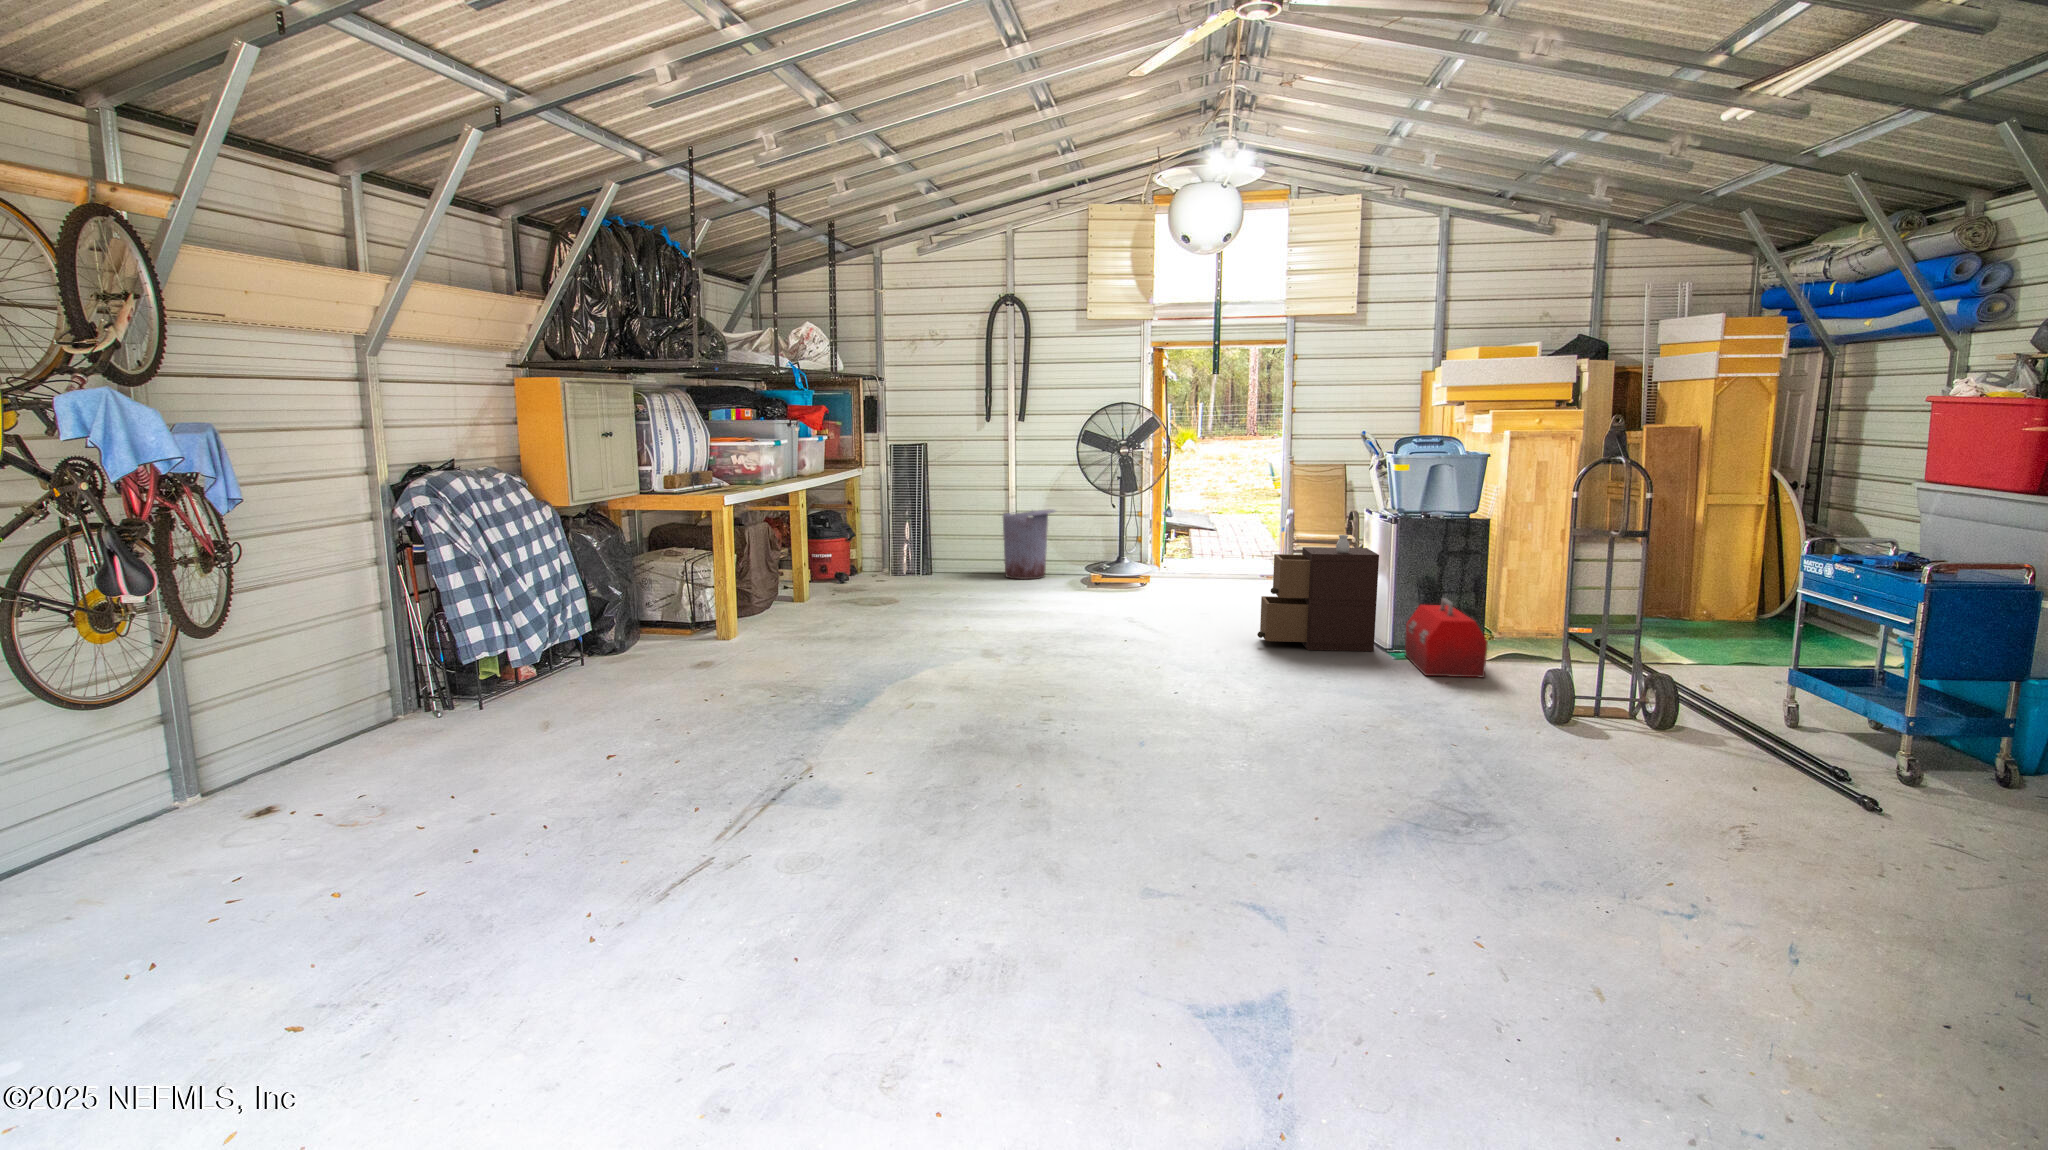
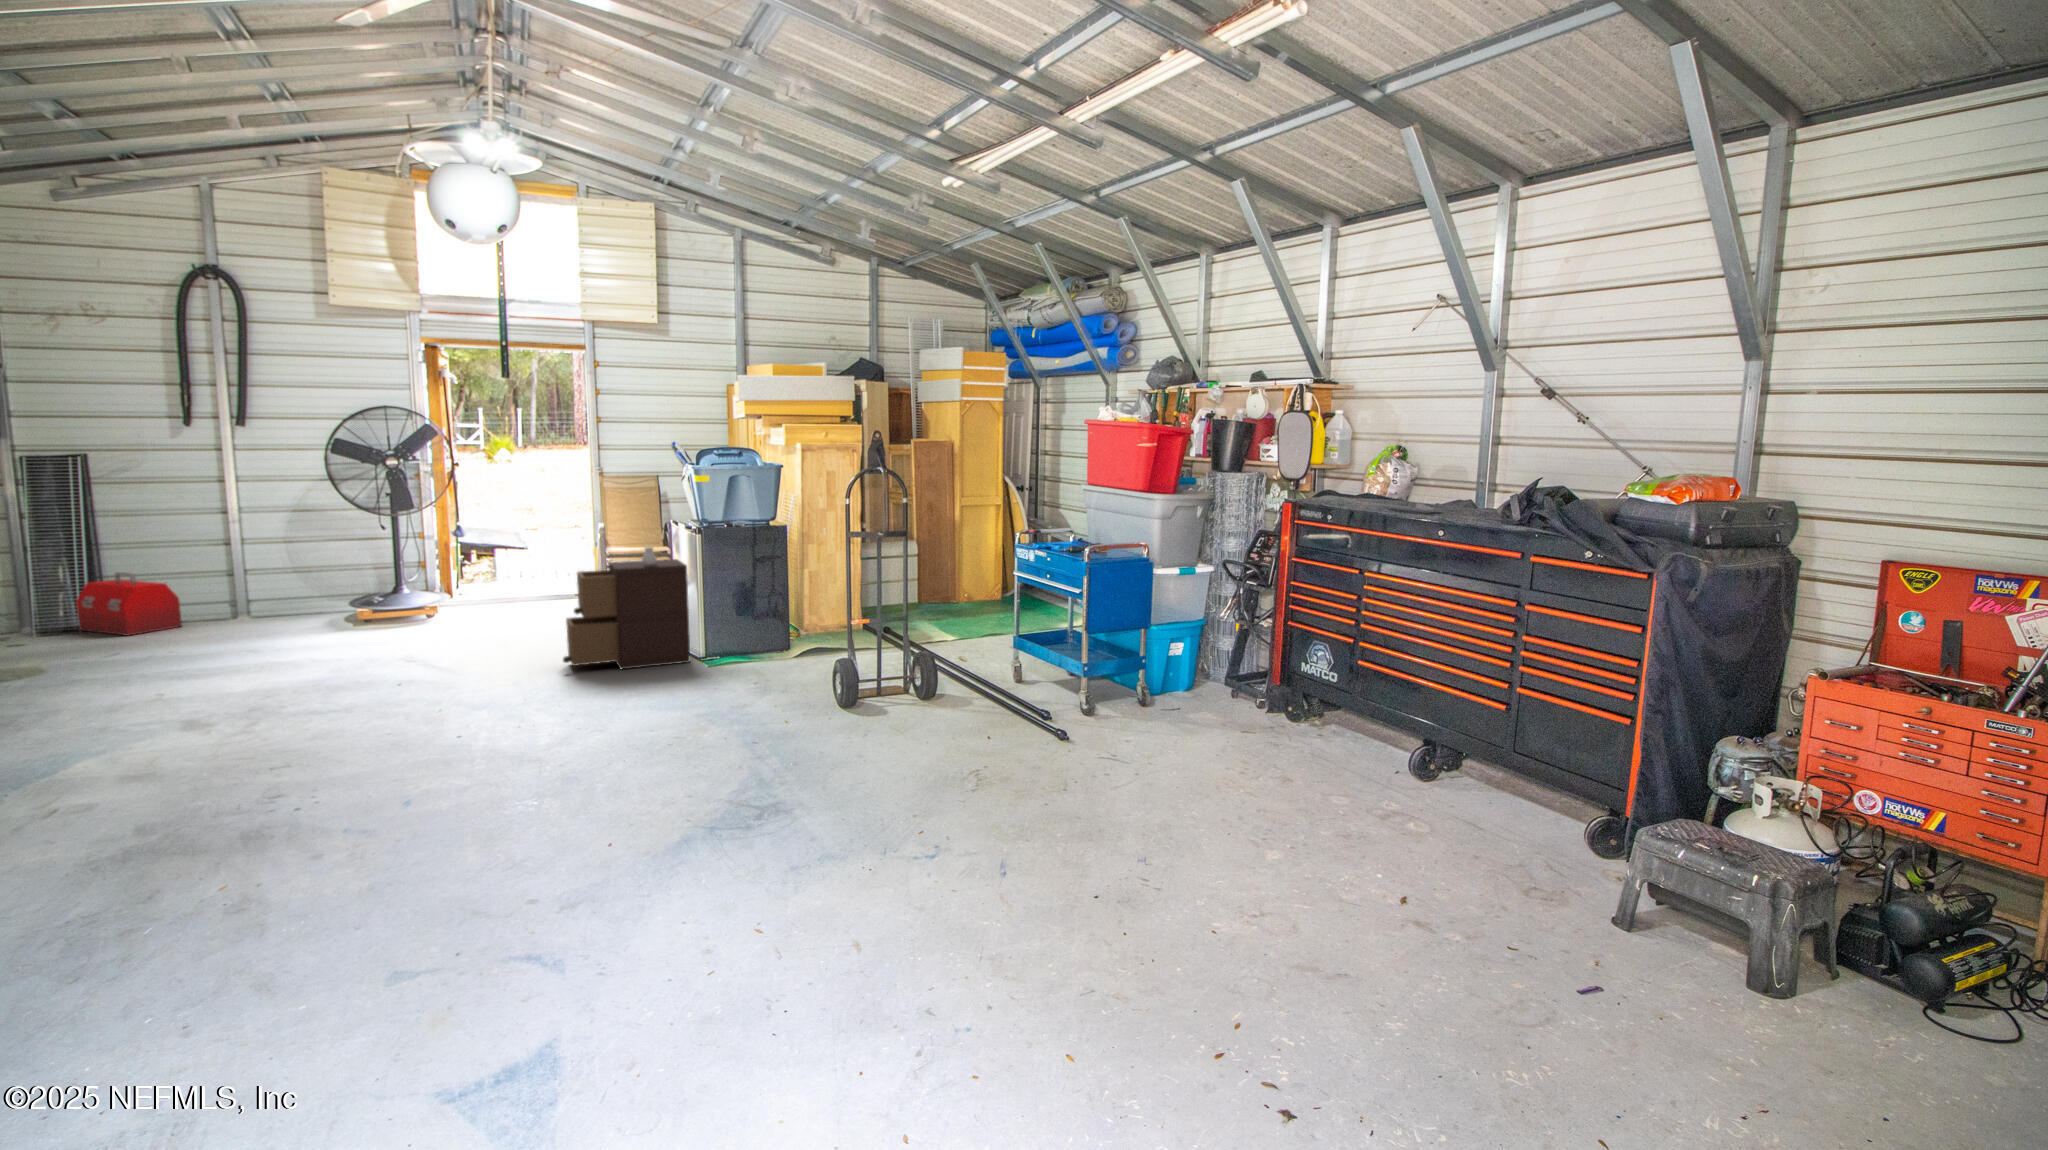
trash can: present [1003,509,1055,580] -> none [217,534,303,625]
toolbox: present [1404,598,1487,678] -> present [76,572,182,636]

